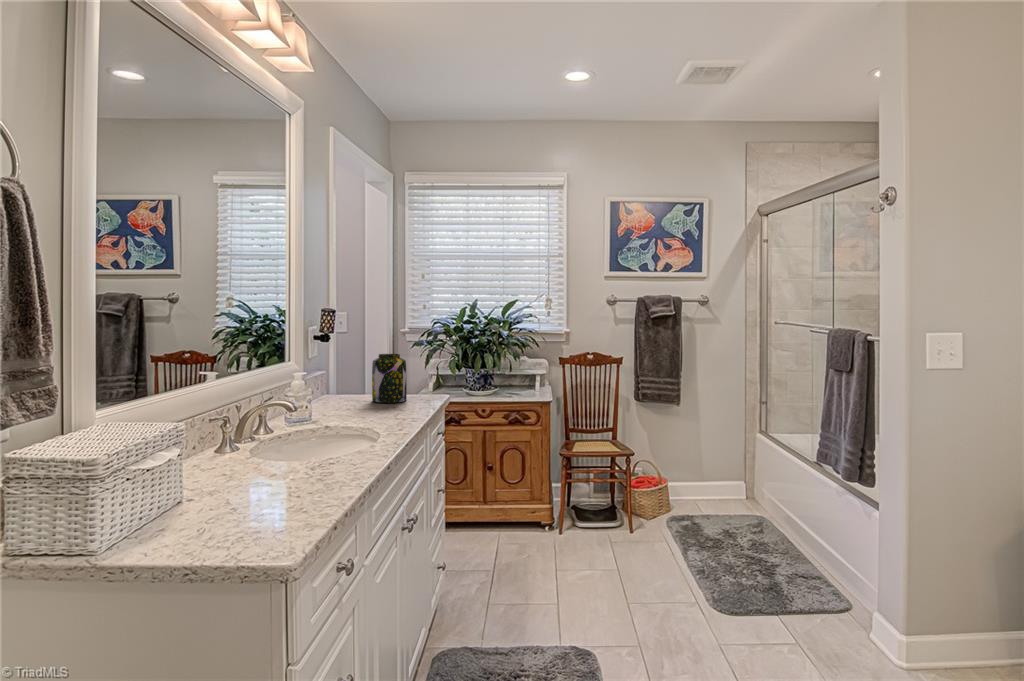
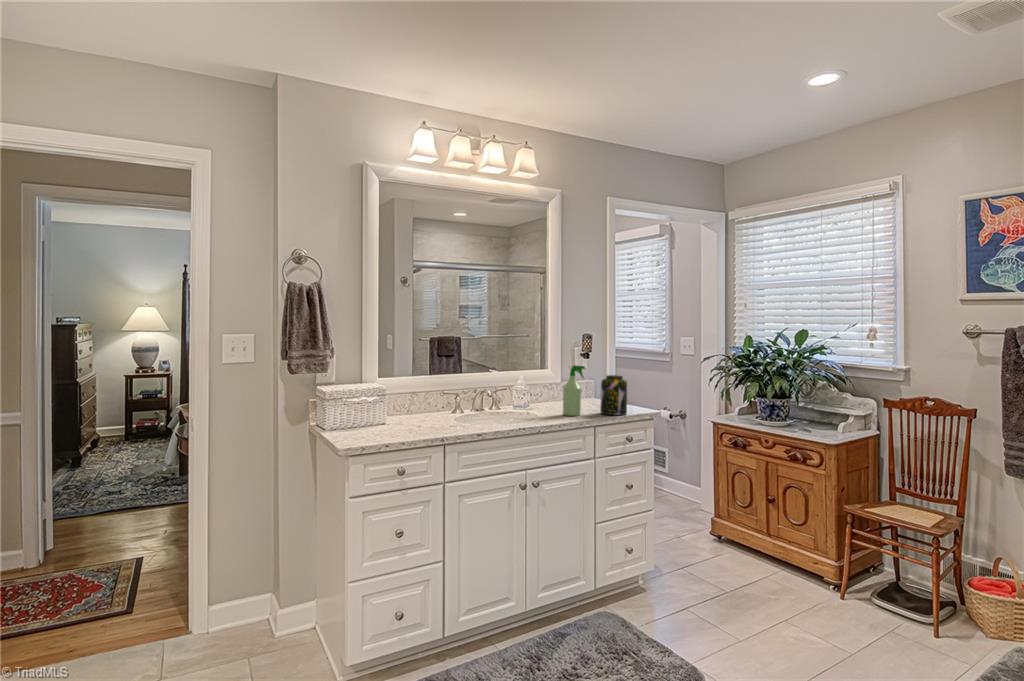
spray bottle: none [335,344,364,411] -> present [563,365,585,416]

